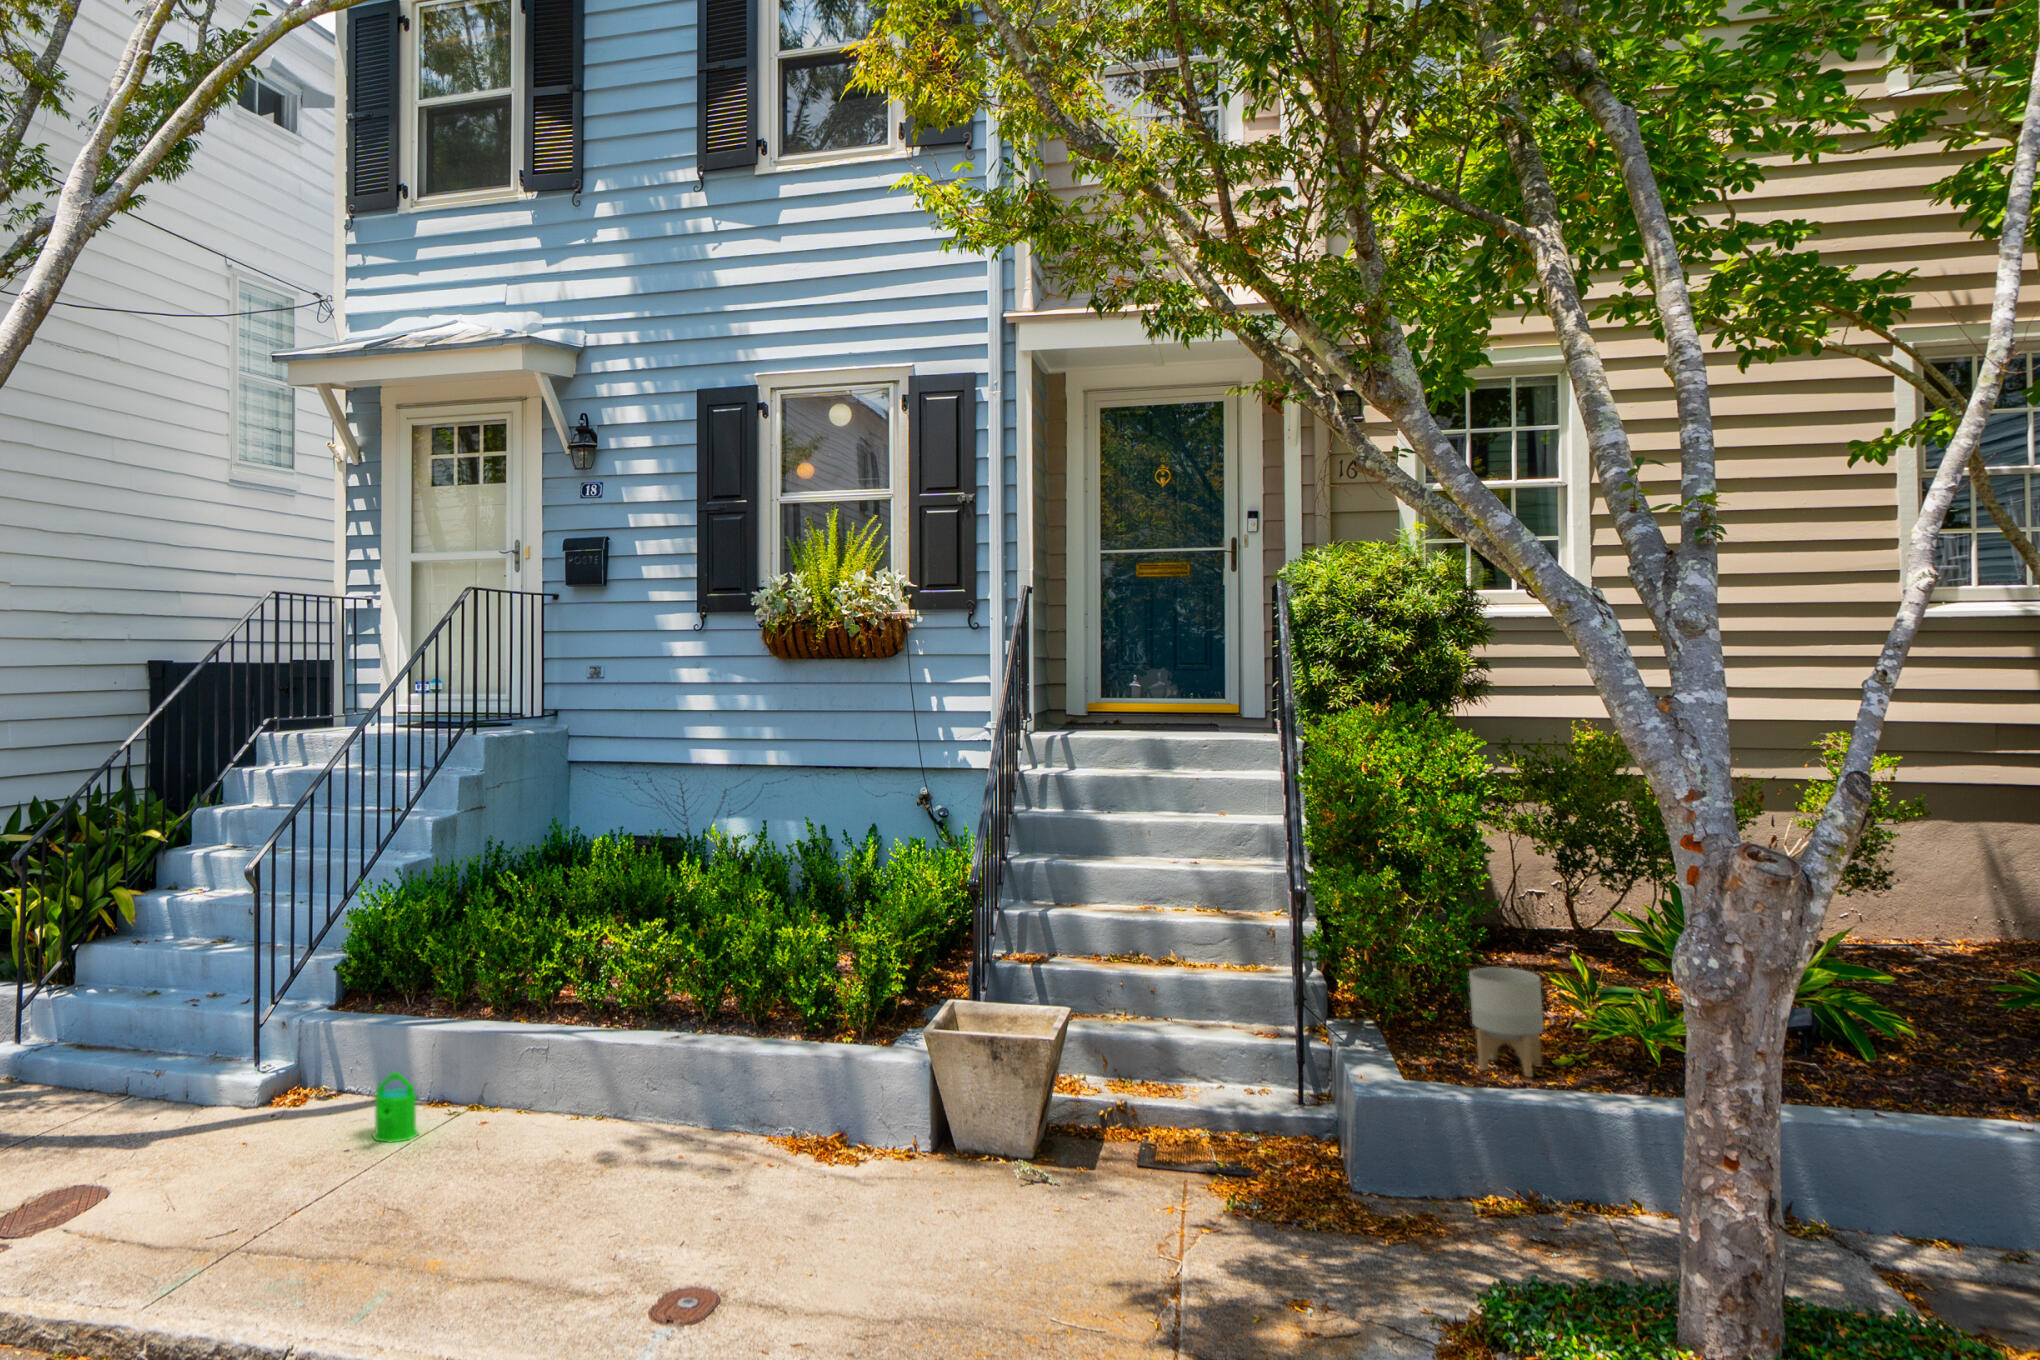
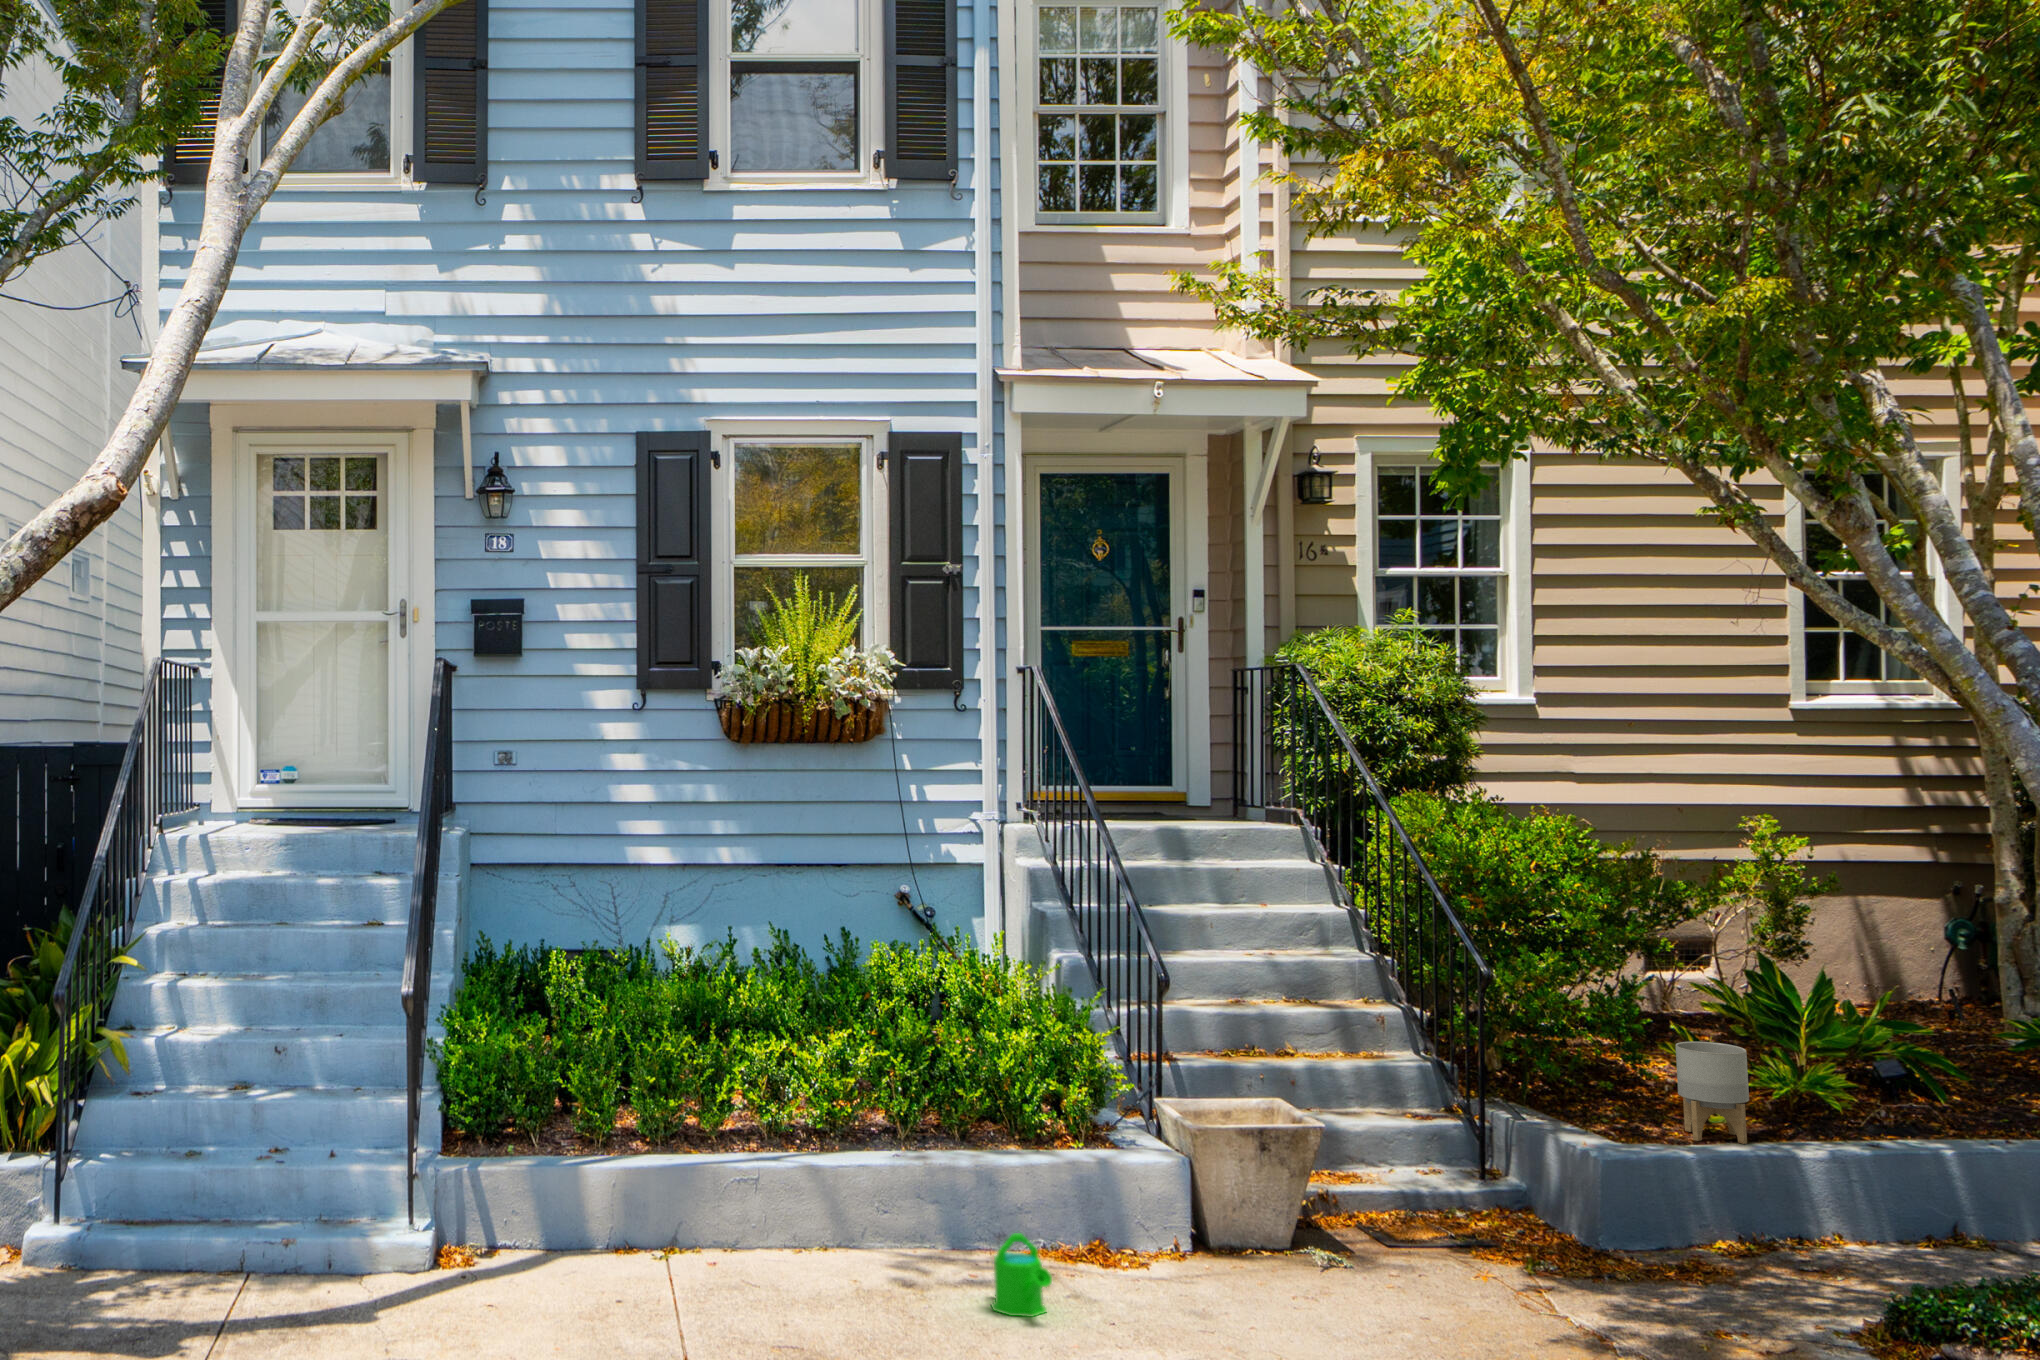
watering can: present [373,1072,418,1143] -> present [992,1233,1052,1317]

